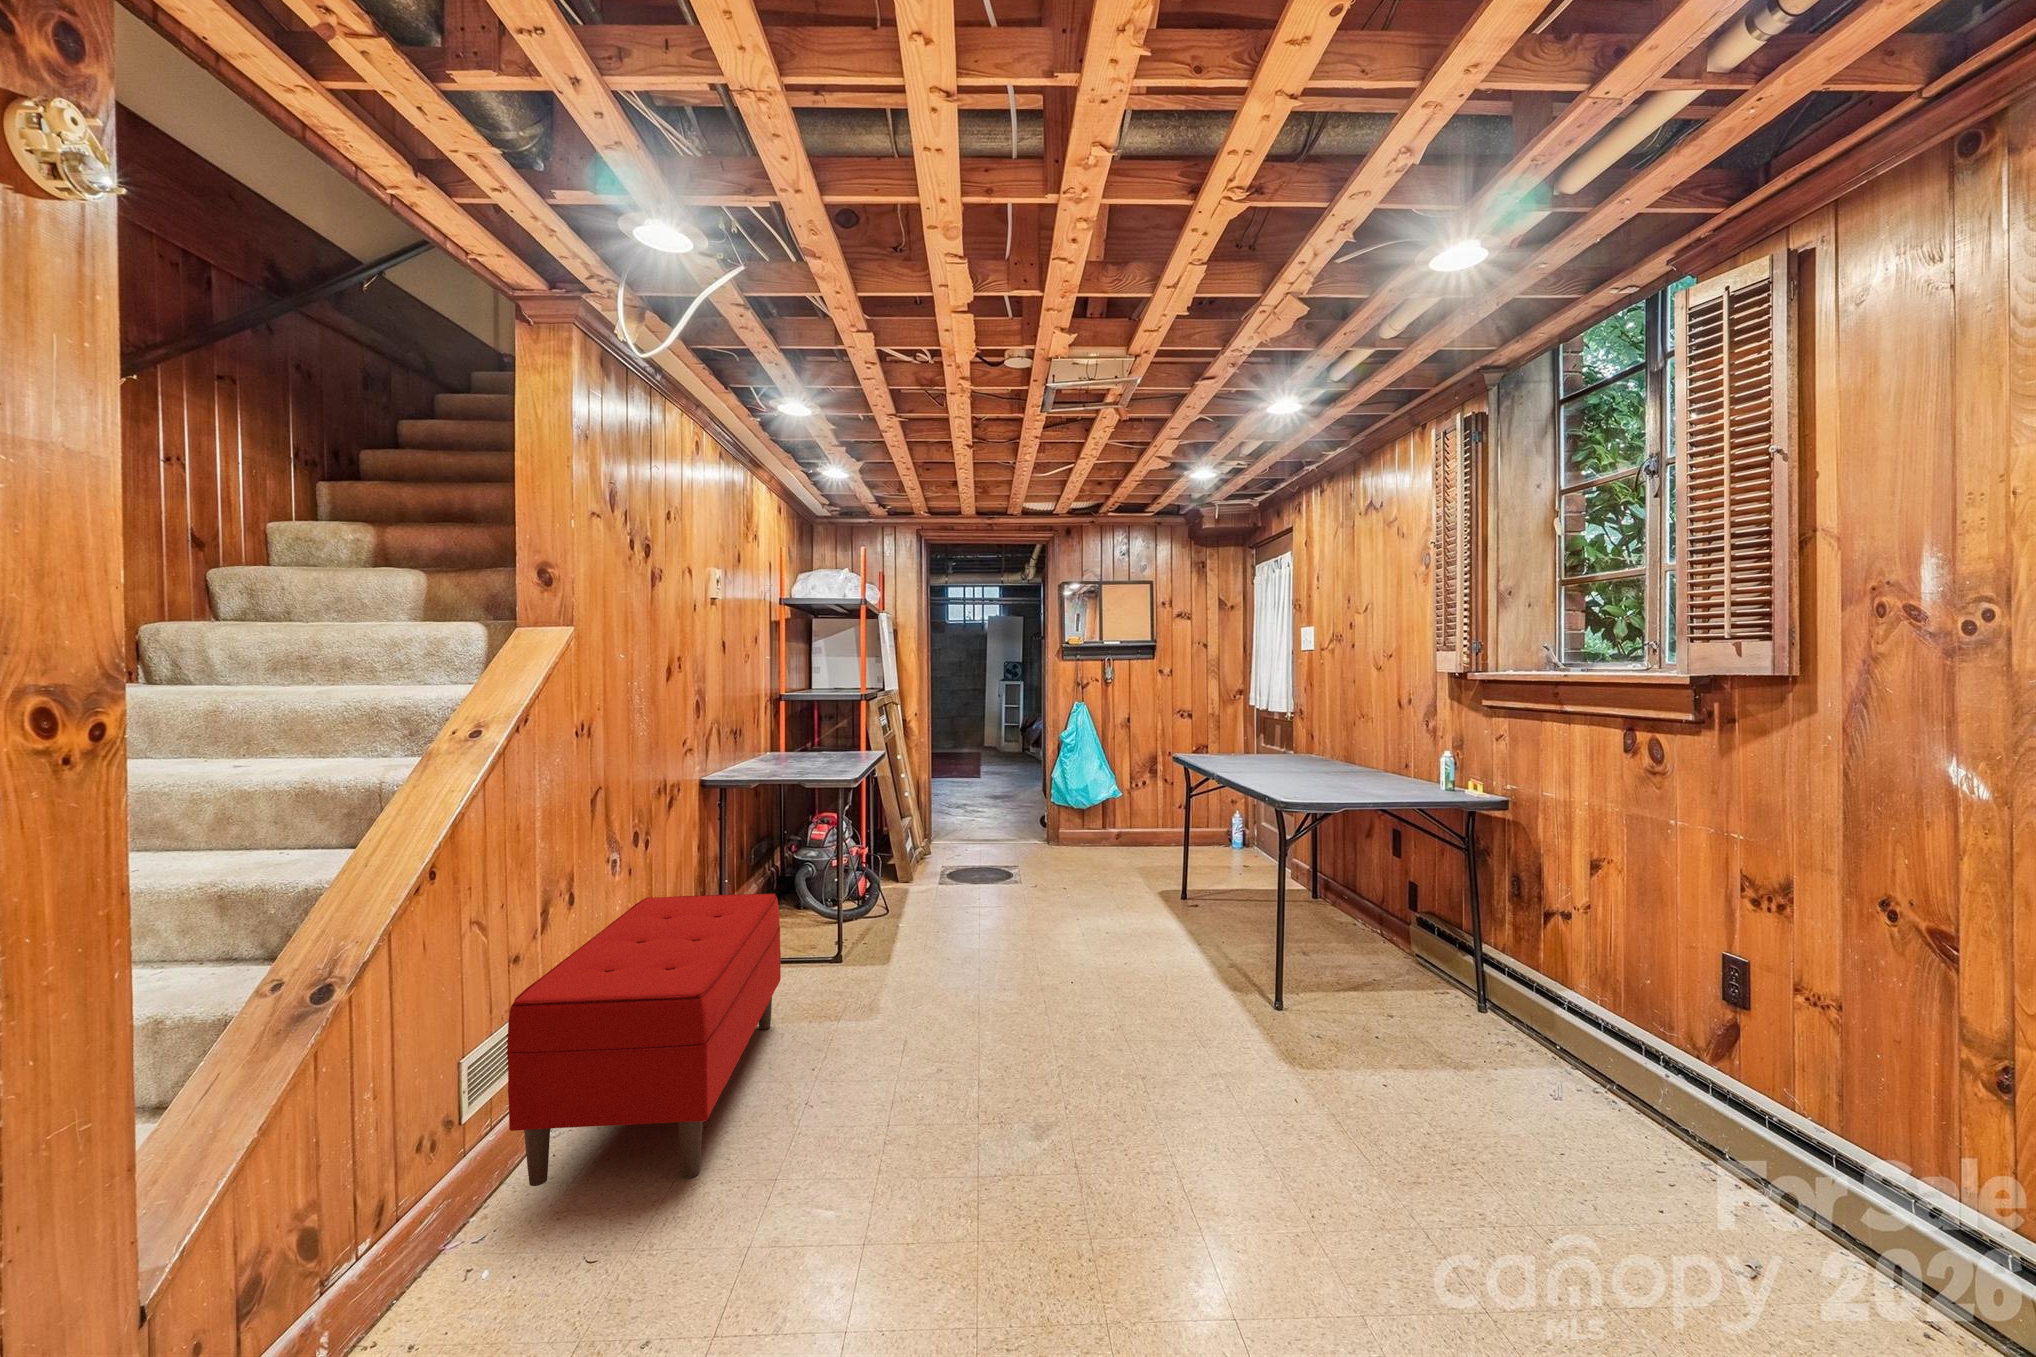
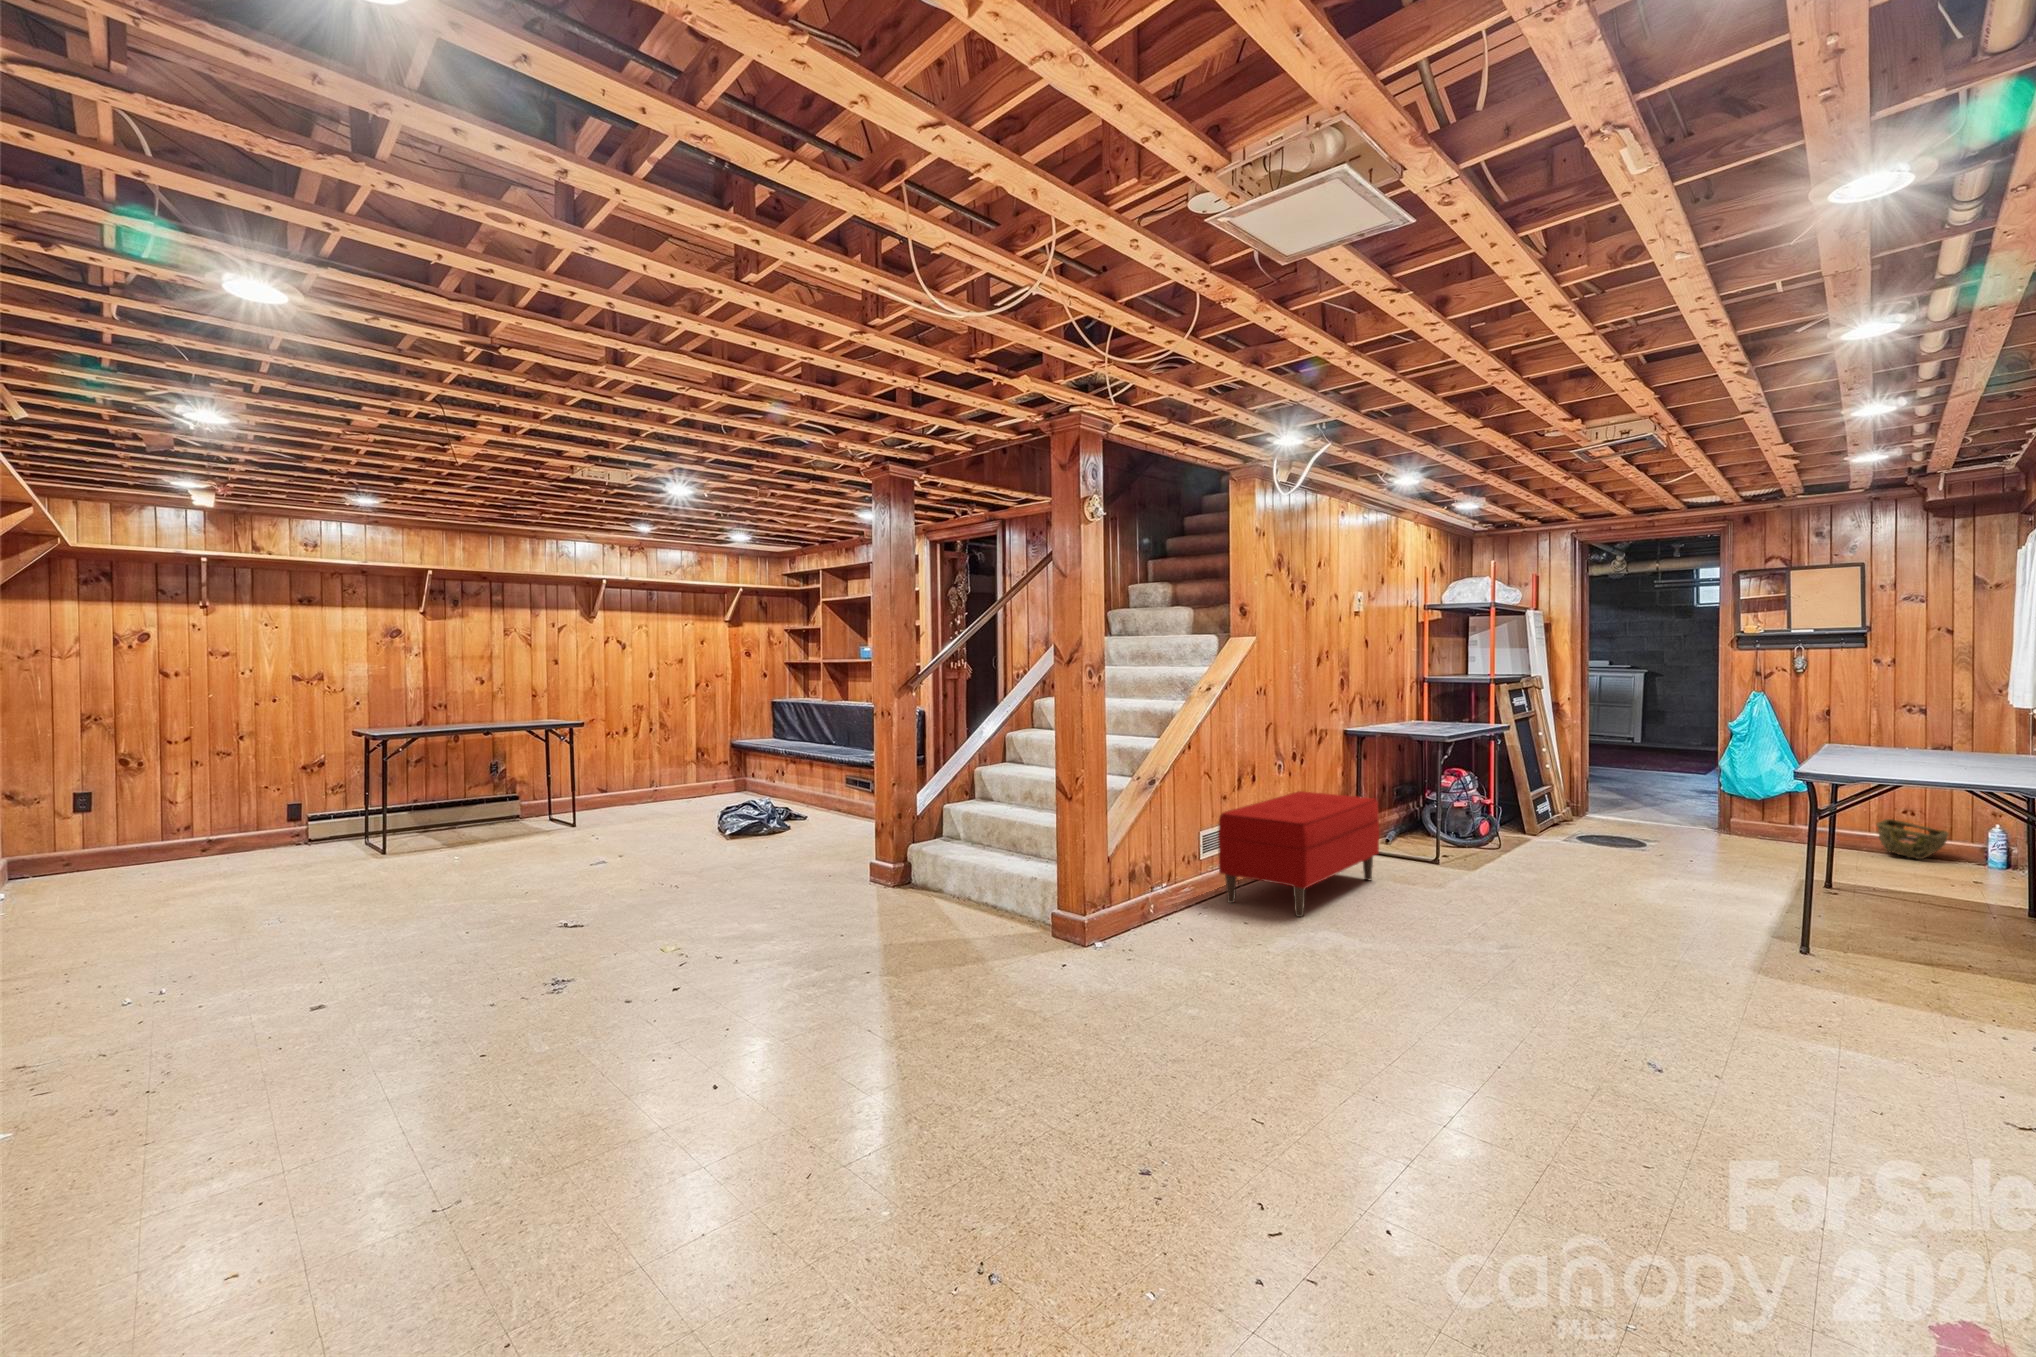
woven basket: none [1173,817,1219,853] -> present [1876,819,1948,859]

